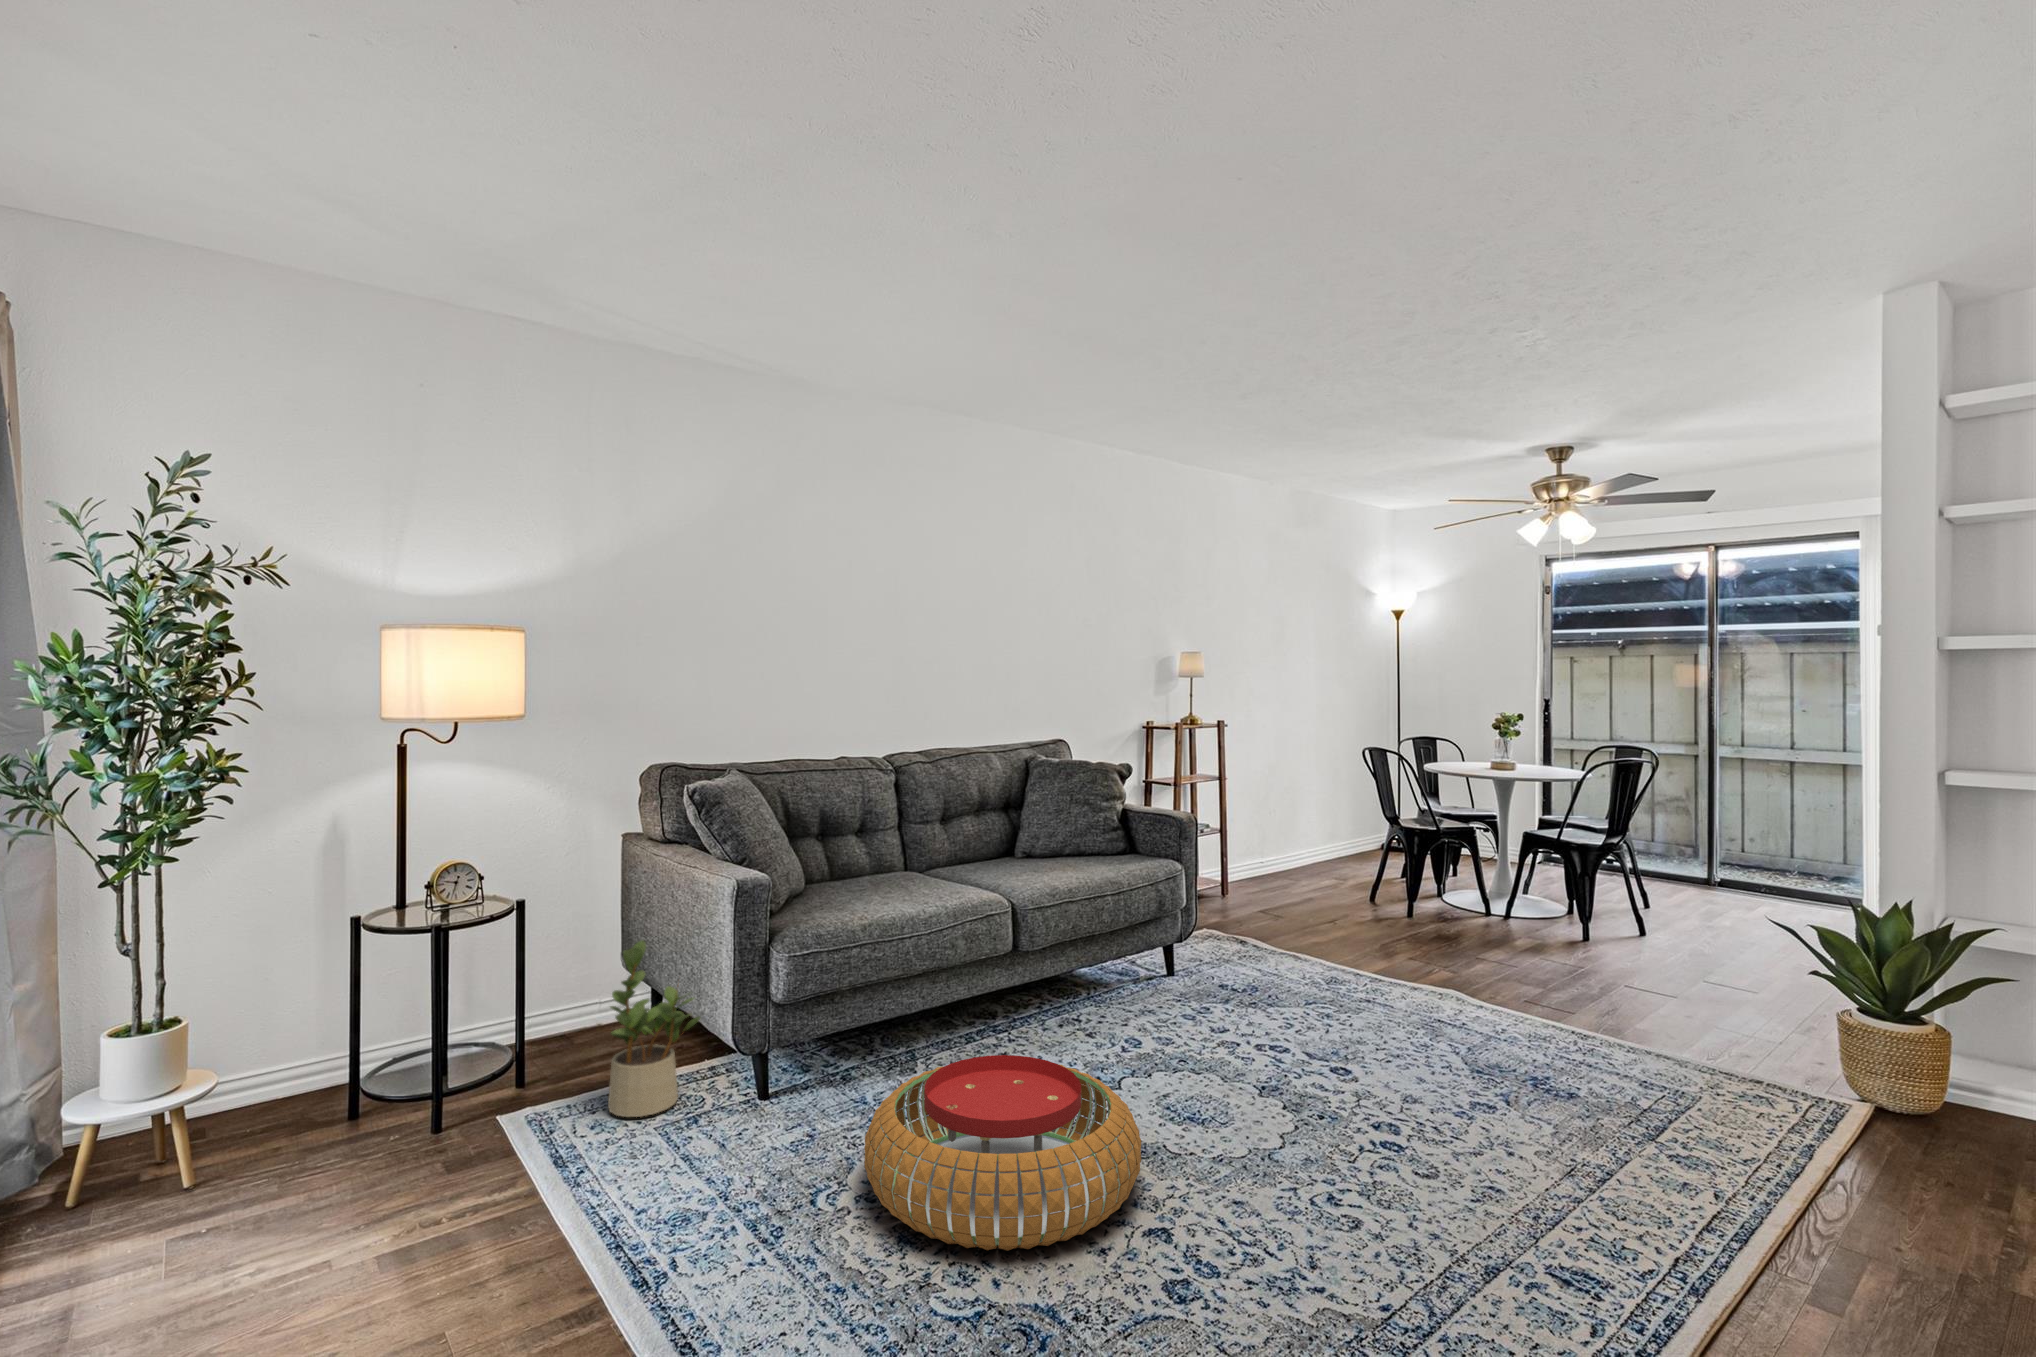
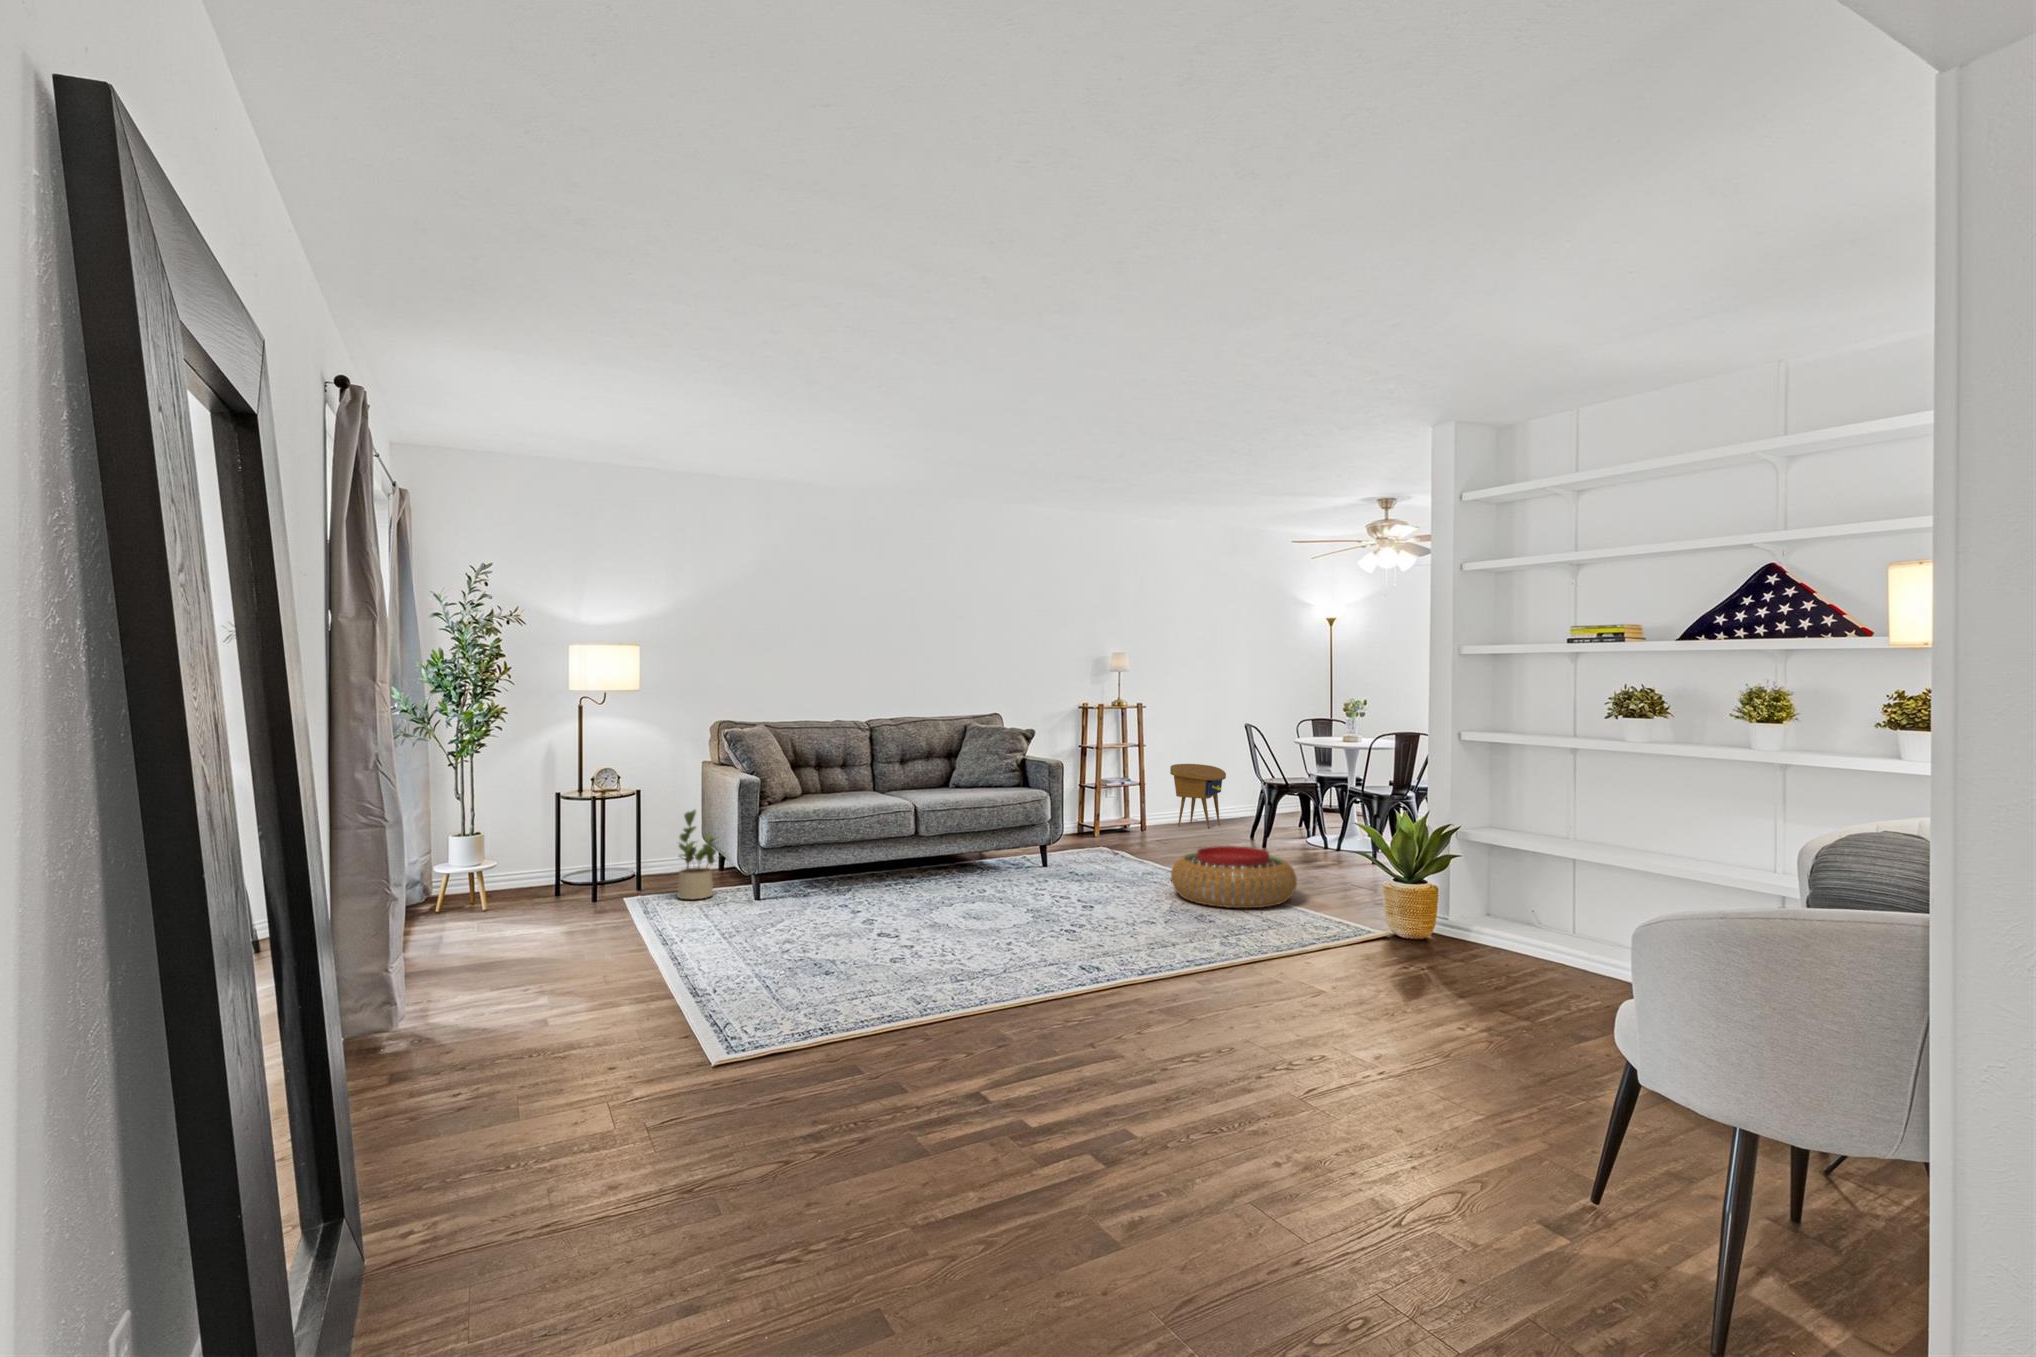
side table: none [1248,798,1323,886] -> present [1170,764,1226,828]
pouf: present [864,1055,1141,1251] -> present [1171,846,1297,908]

